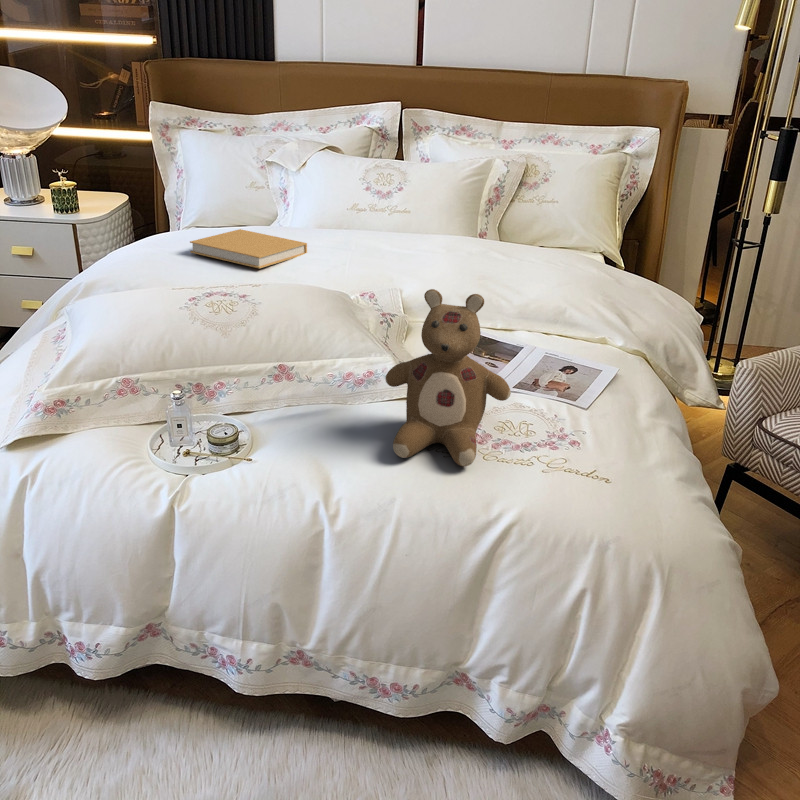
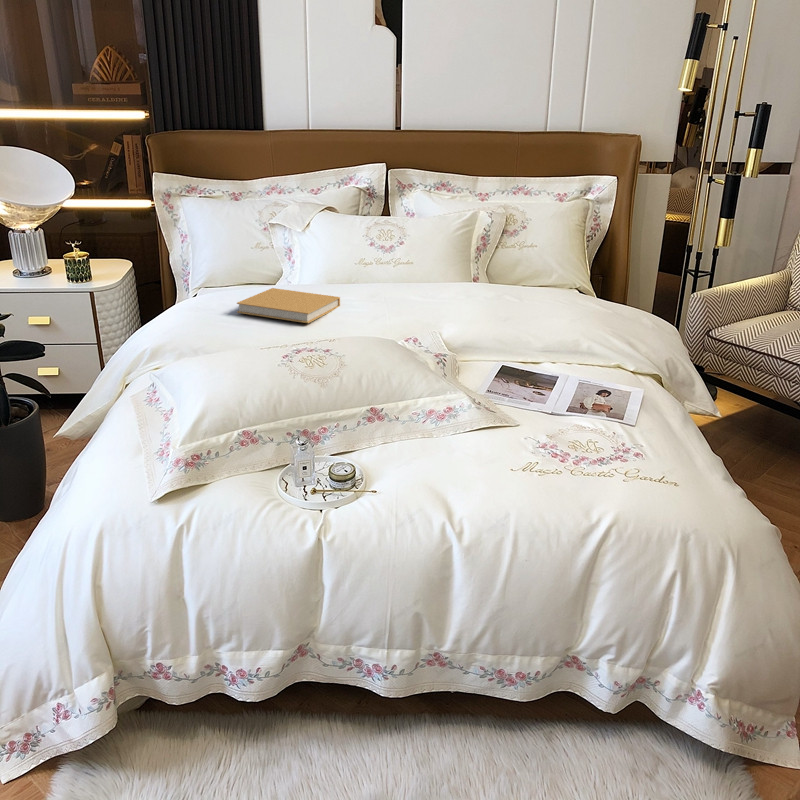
stuffed bear: present [385,289,511,466] -> none [474,335,582,481]

